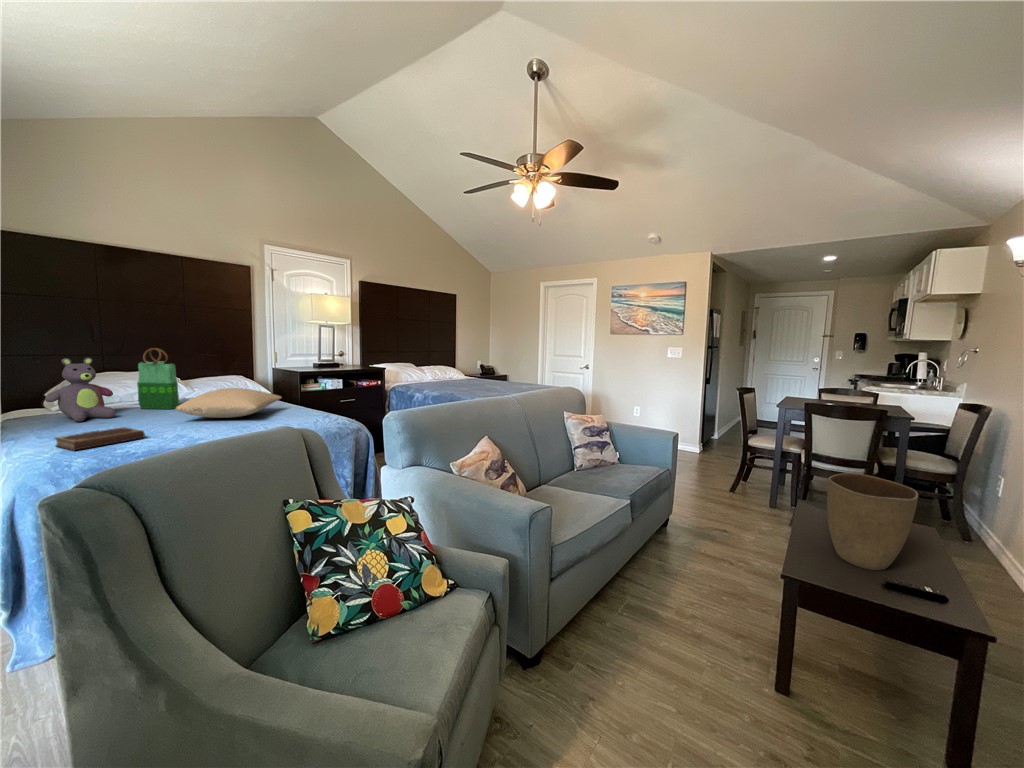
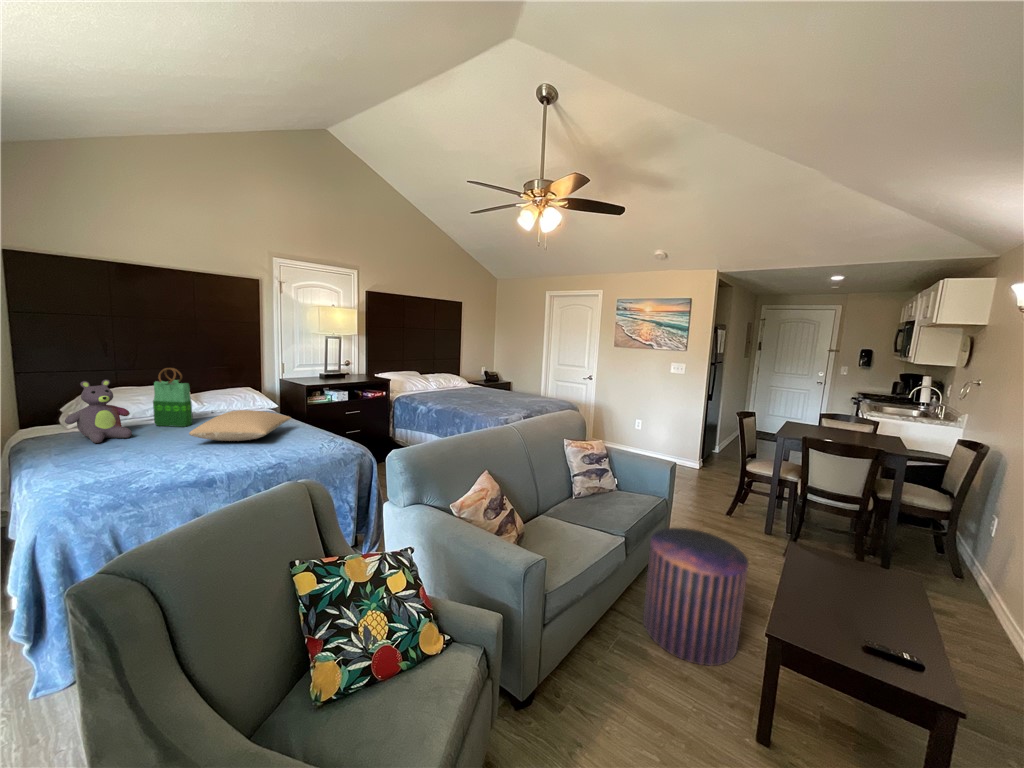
notebook: present [55,427,145,451] -> none [73,455,159,483]
vase: present [827,473,918,570] -> none [819,530,909,631]
pouf: none [650,492,756,625] -> present [643,528,748,666]

